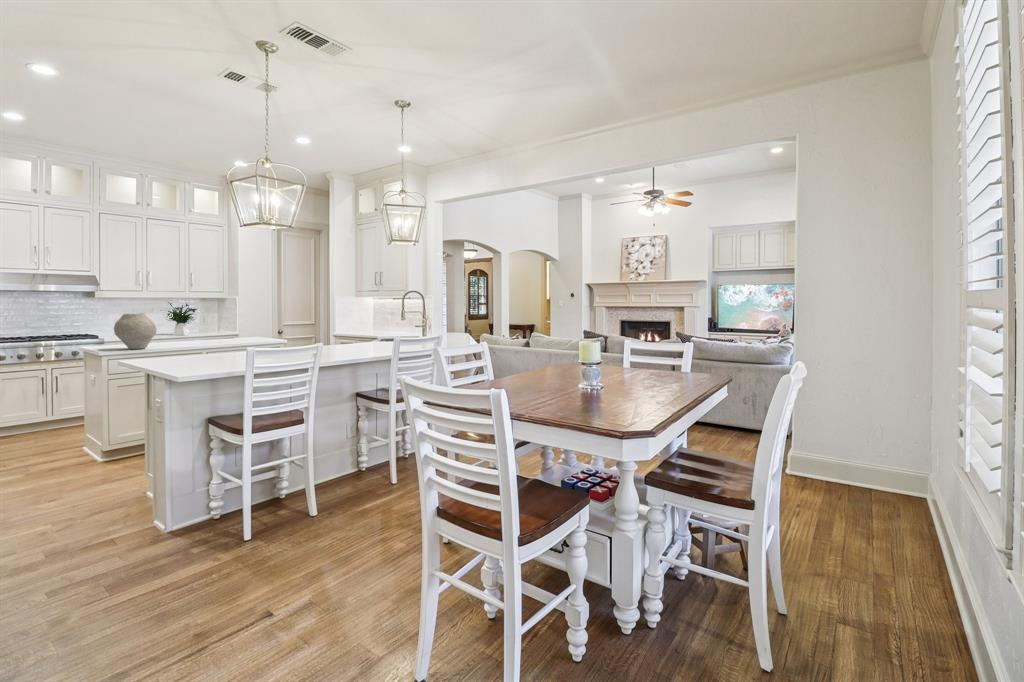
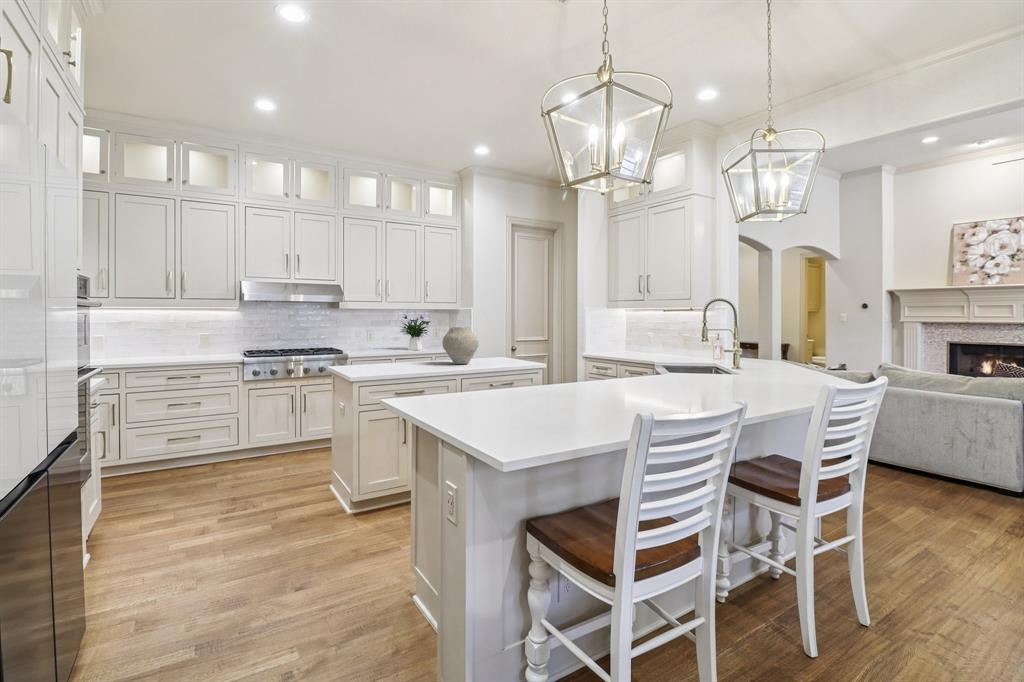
vase: present [114,313,157,349] -> present [442,327,478,364]

